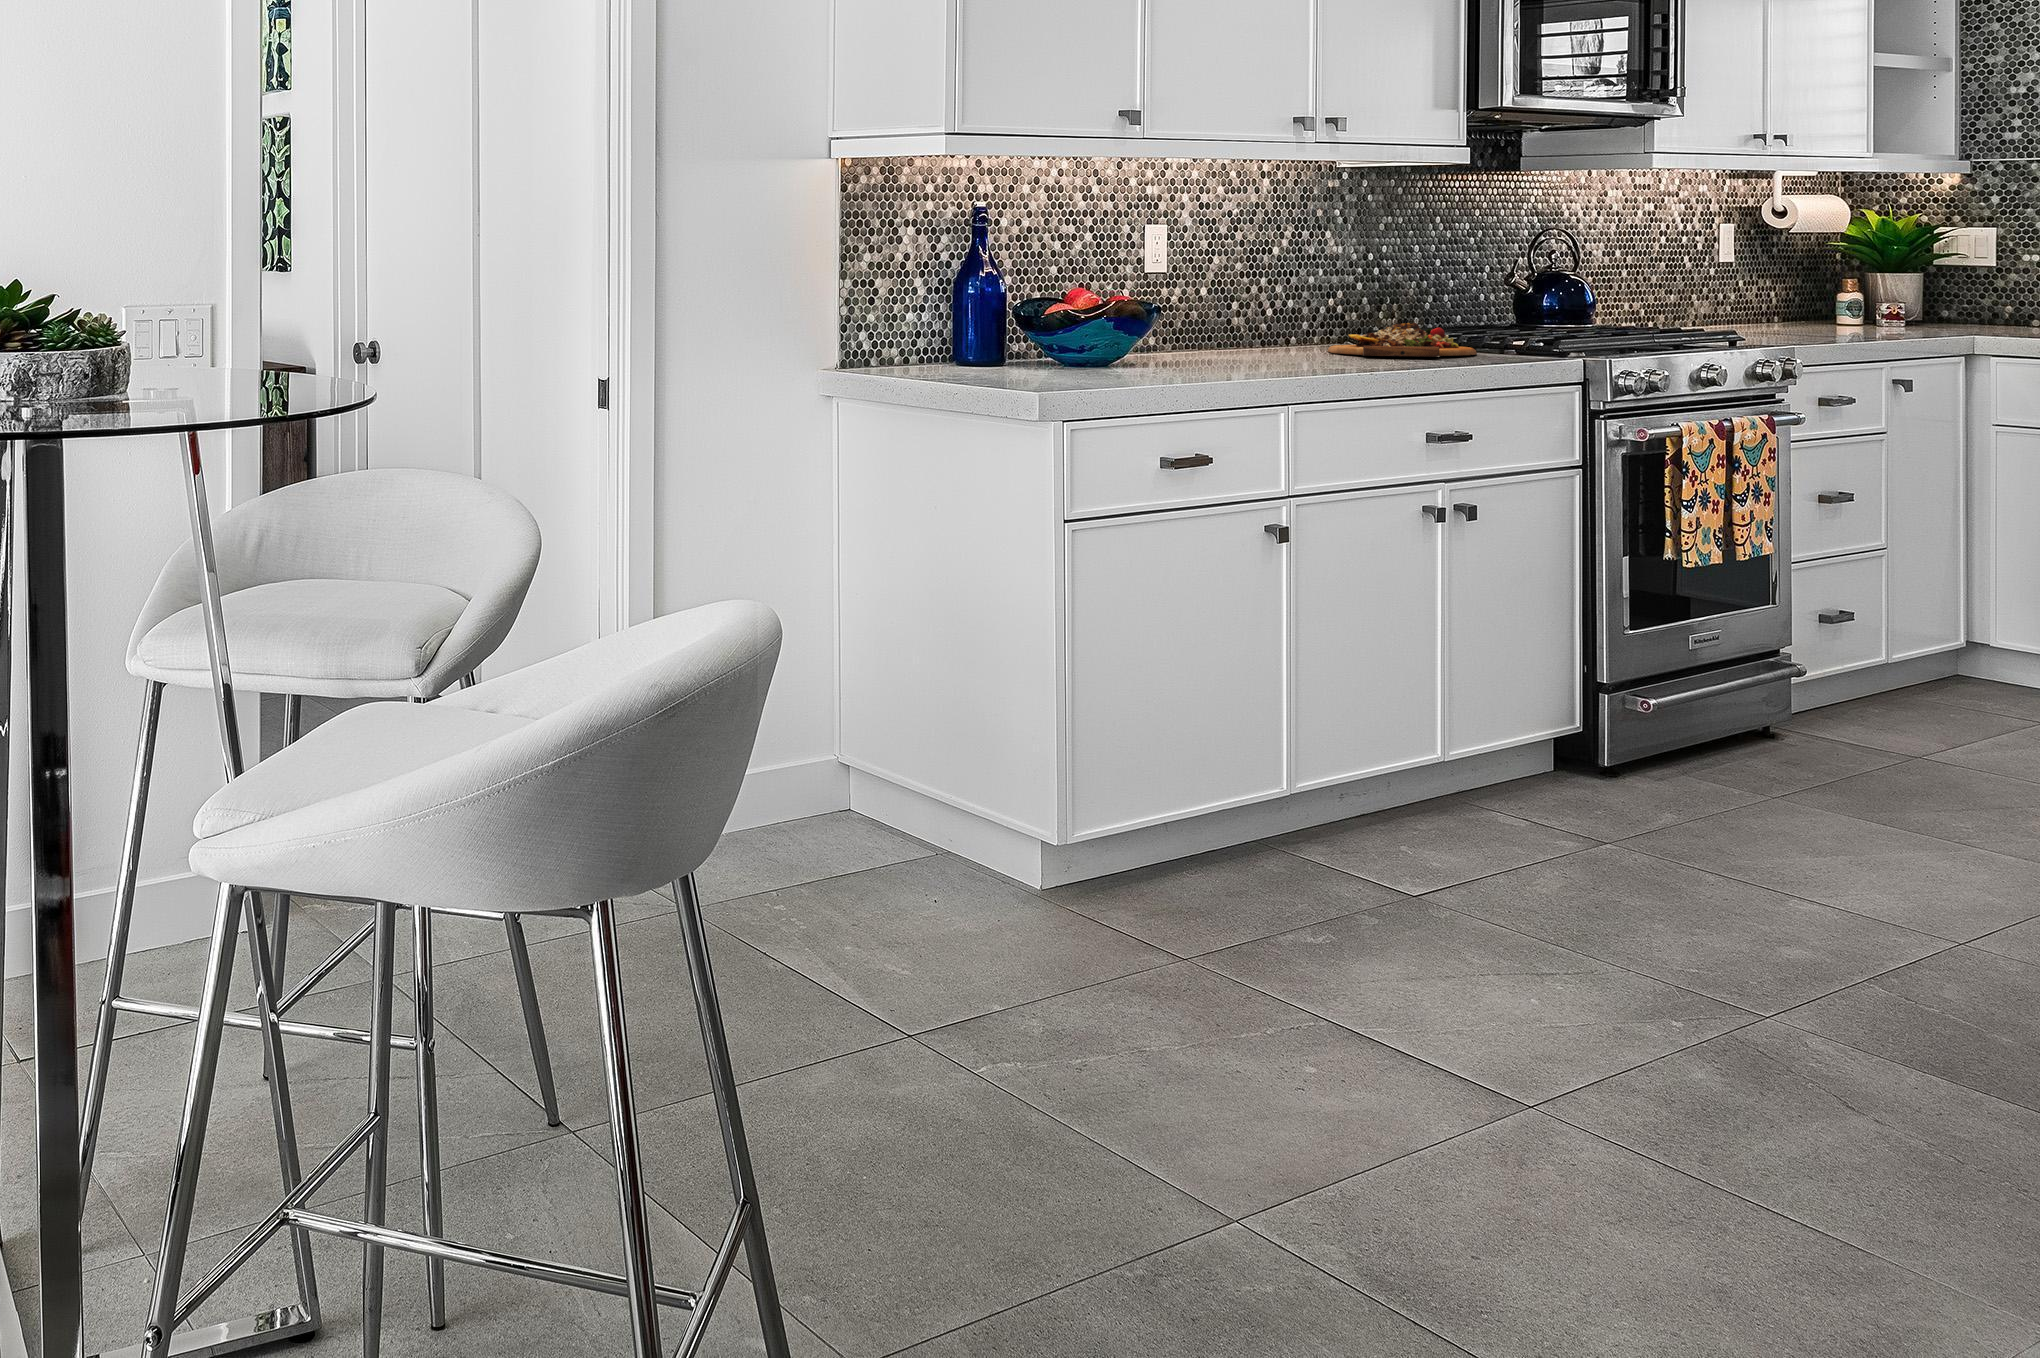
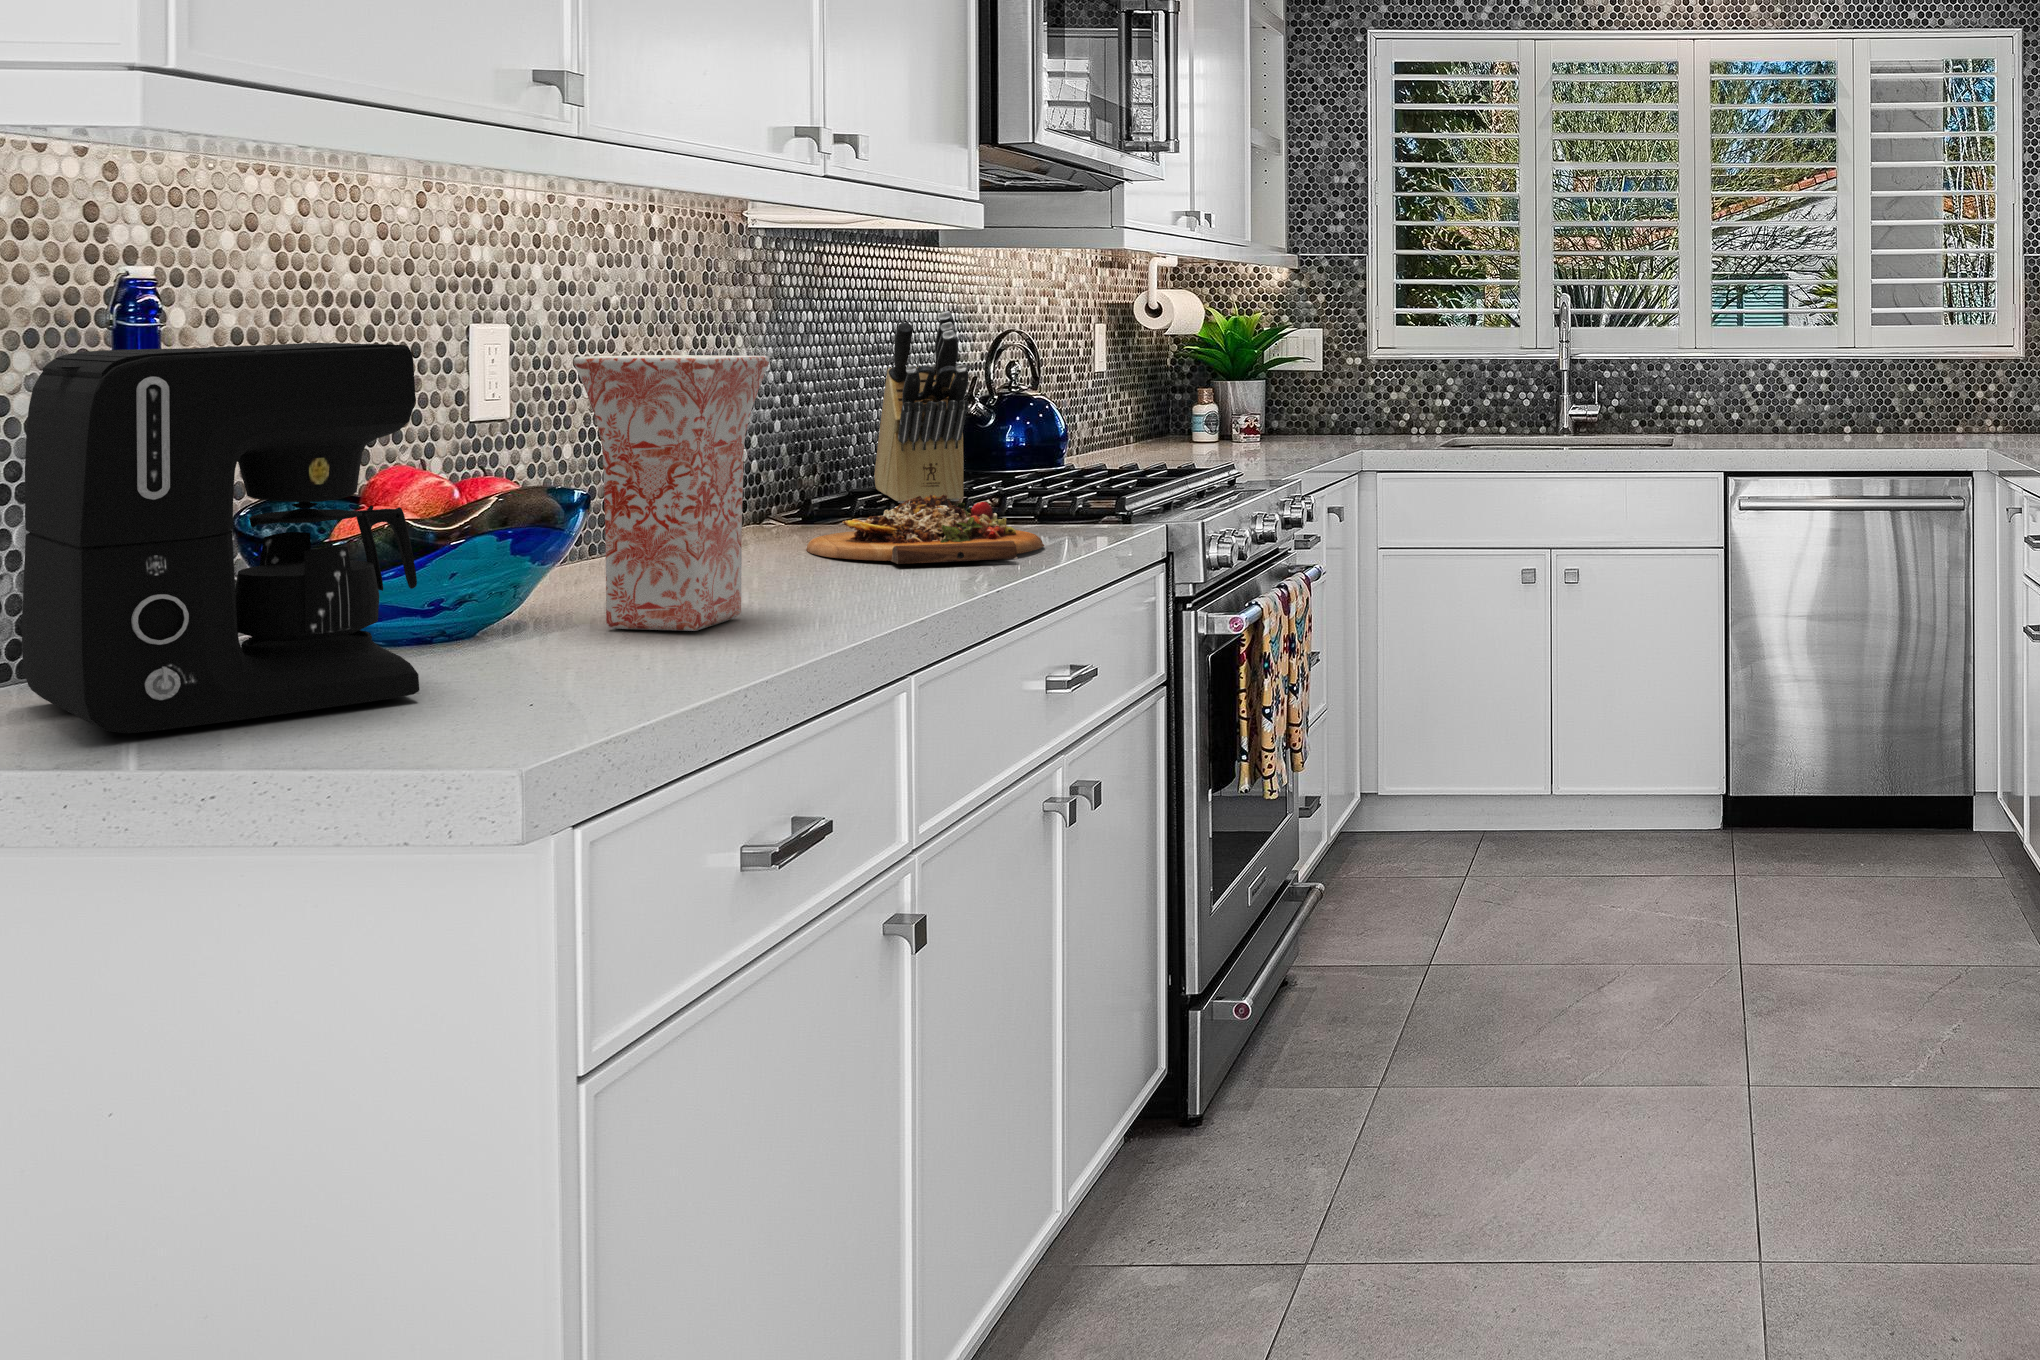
knife block: none [1427,215,1480,338] -> present [874,311,969,503]
coffee maker: none [940,229,1080,373] -> present [22,343,419,733]
vase: none [1162,237,1261,367] -> present [574,355,770,631]

